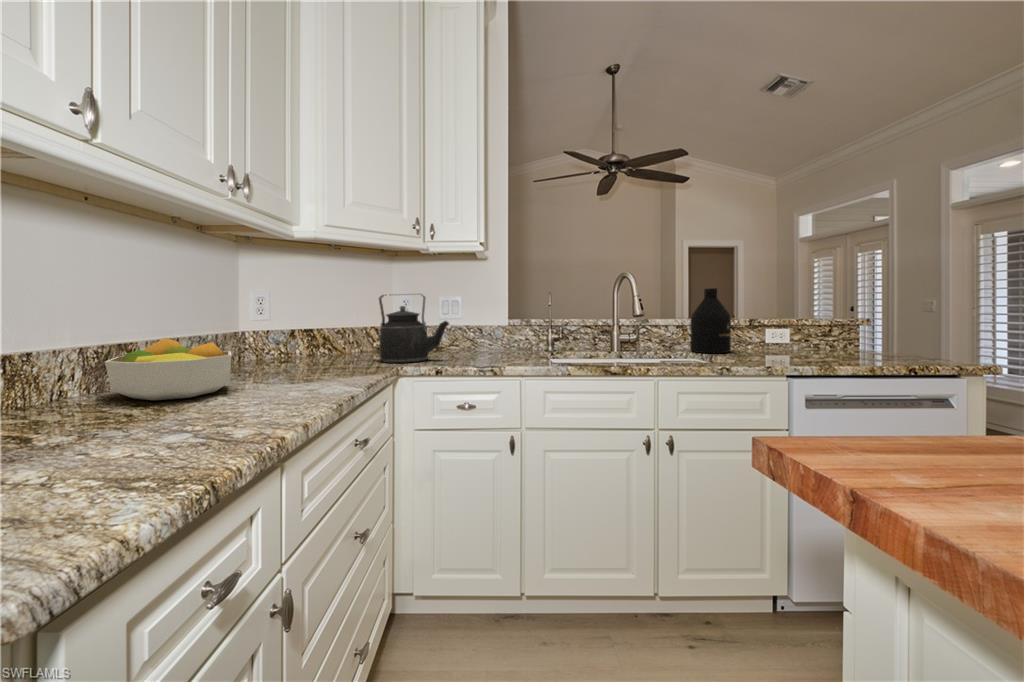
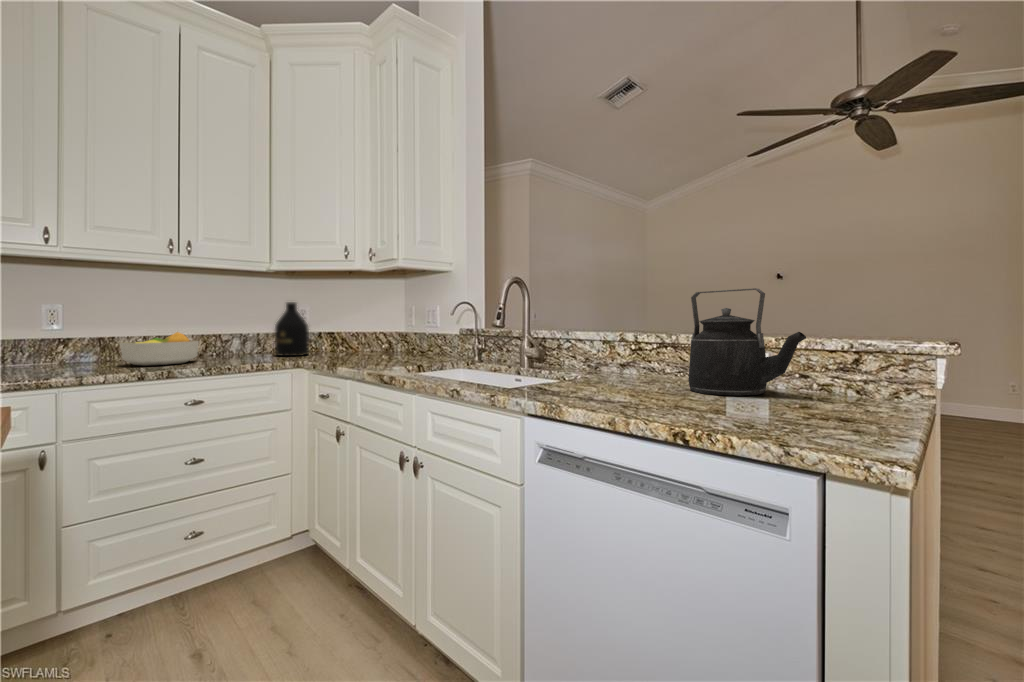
bottle: present [690,288,731,353] -> present [275,302,309,356]
kettle: present [379,294,449,363] -> present [688,288,806,396]

